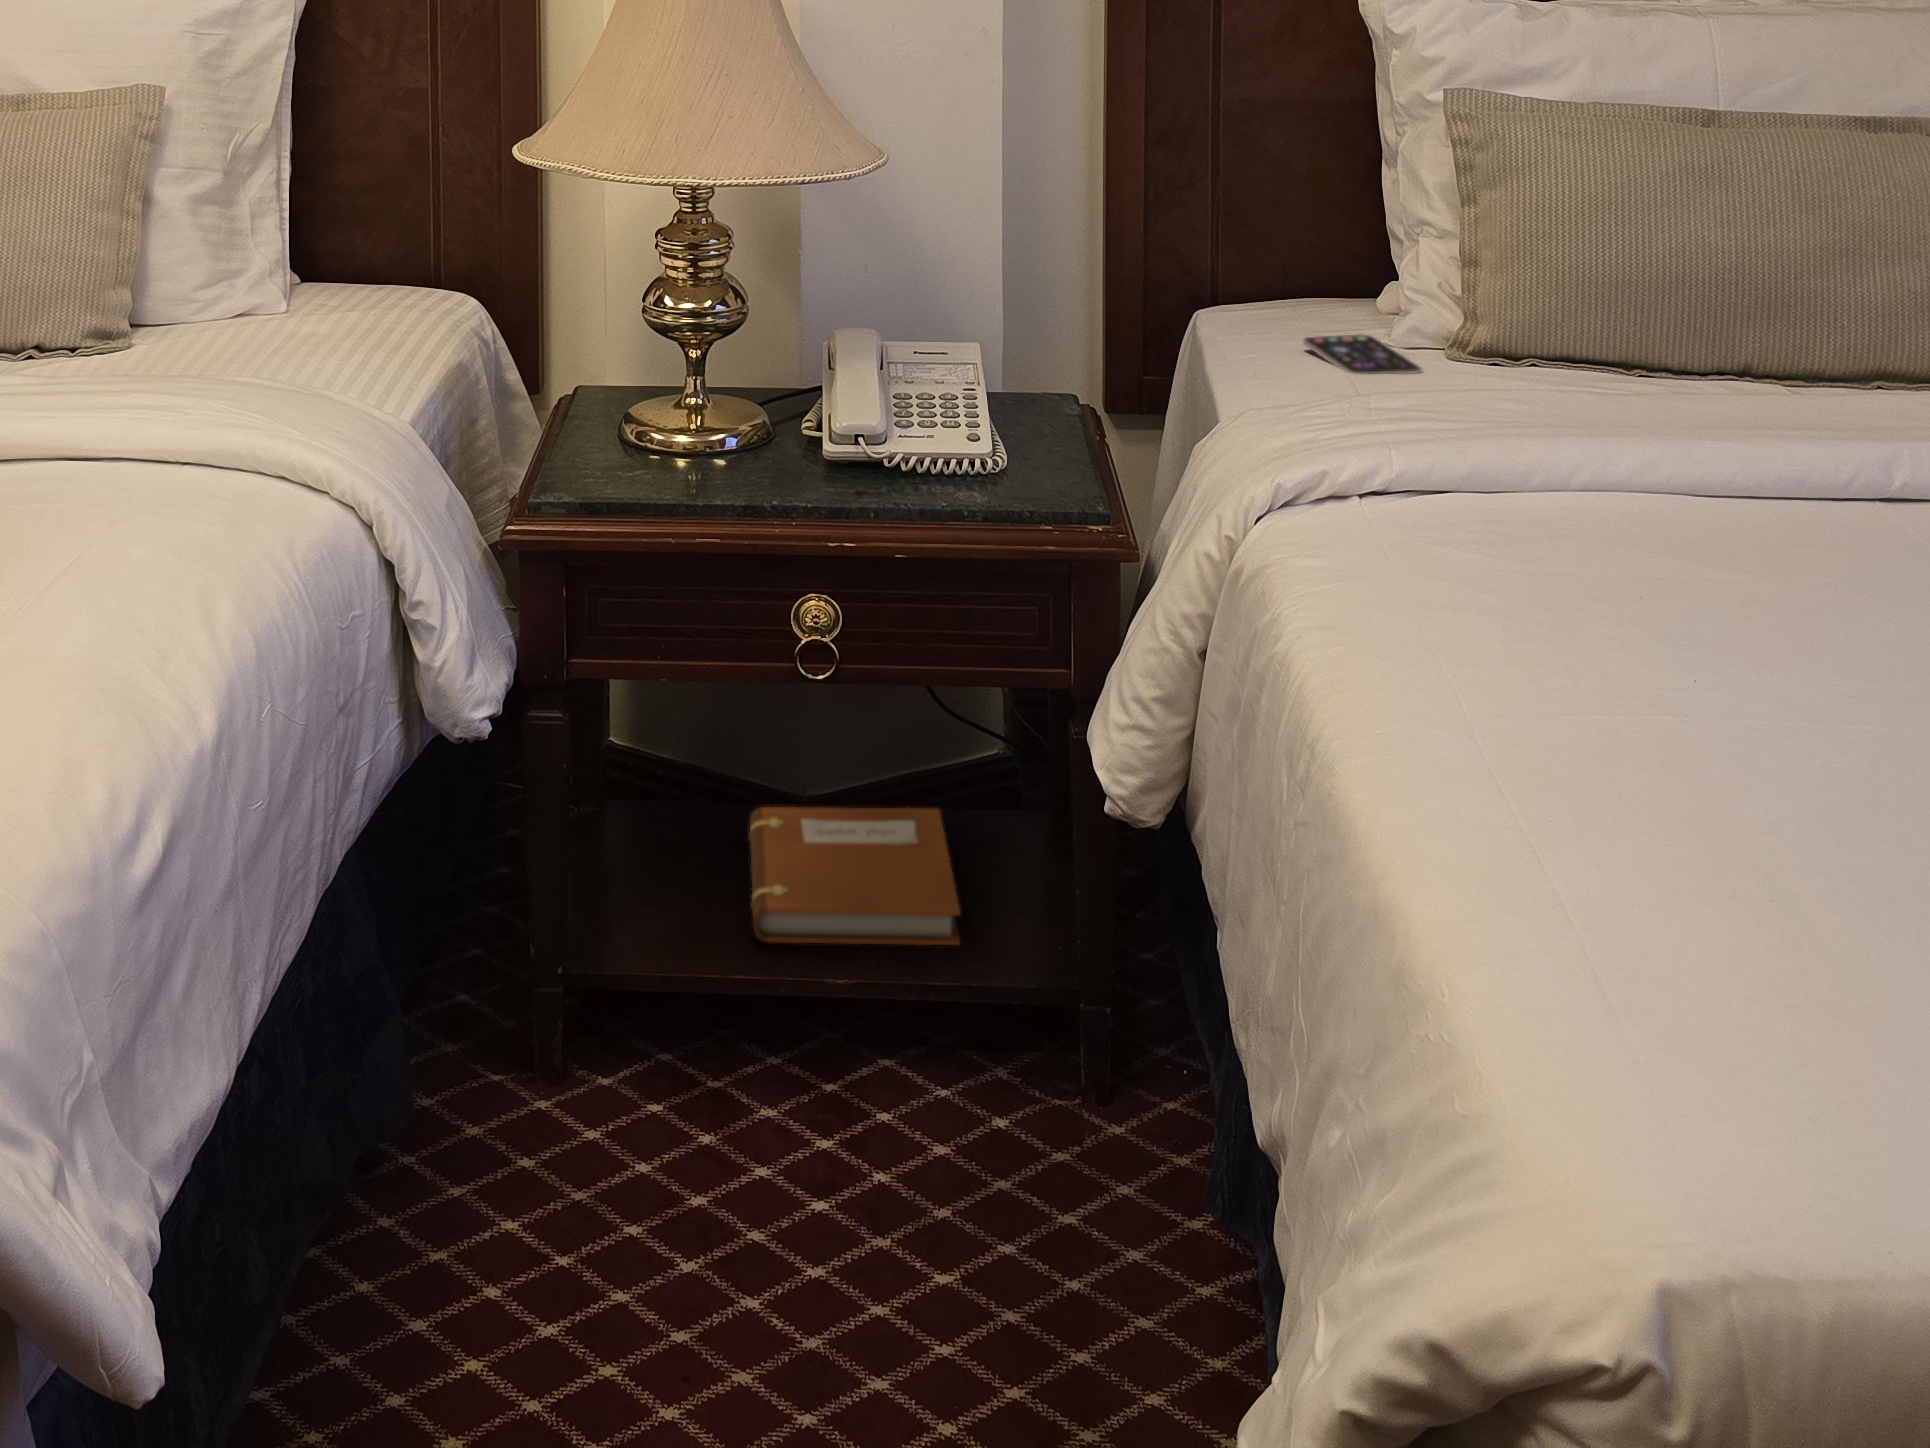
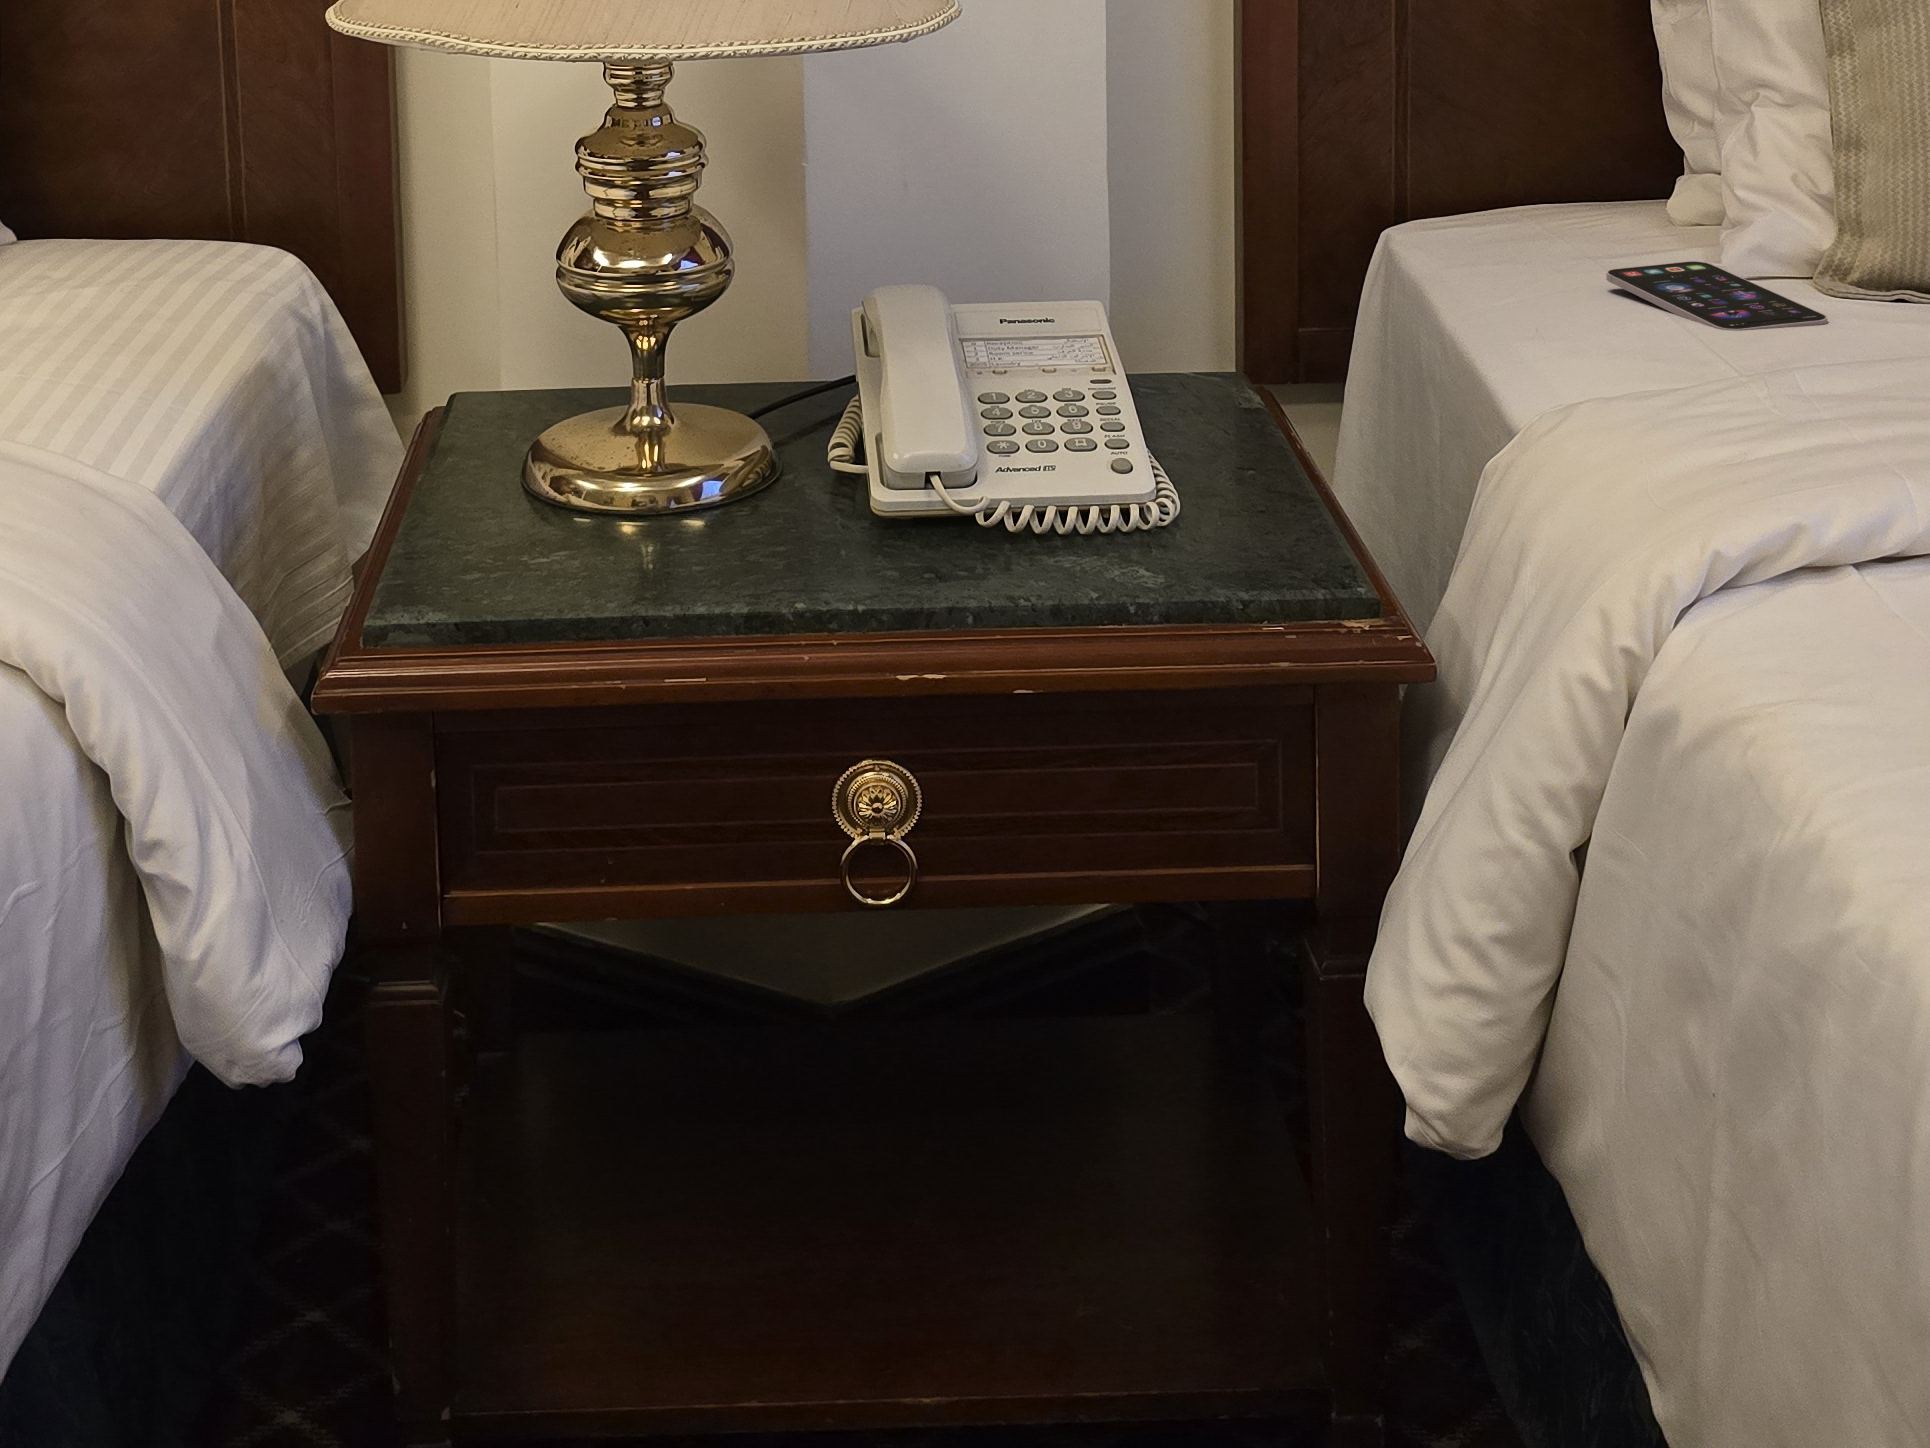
notebook: present [749,807,960,945] -> none [753,1036,1123,1331]

